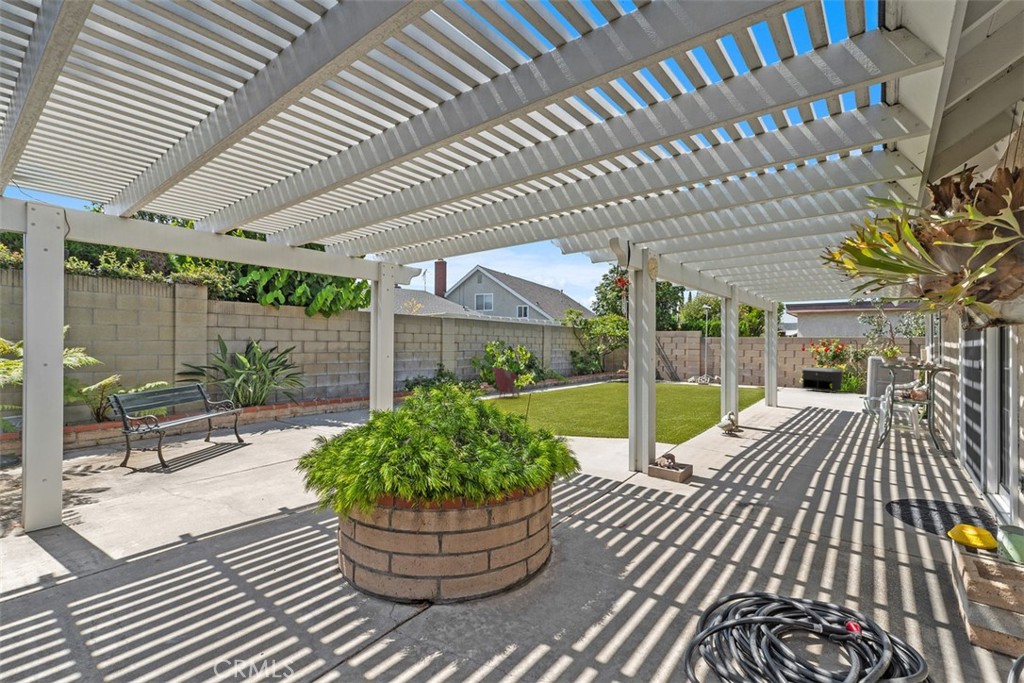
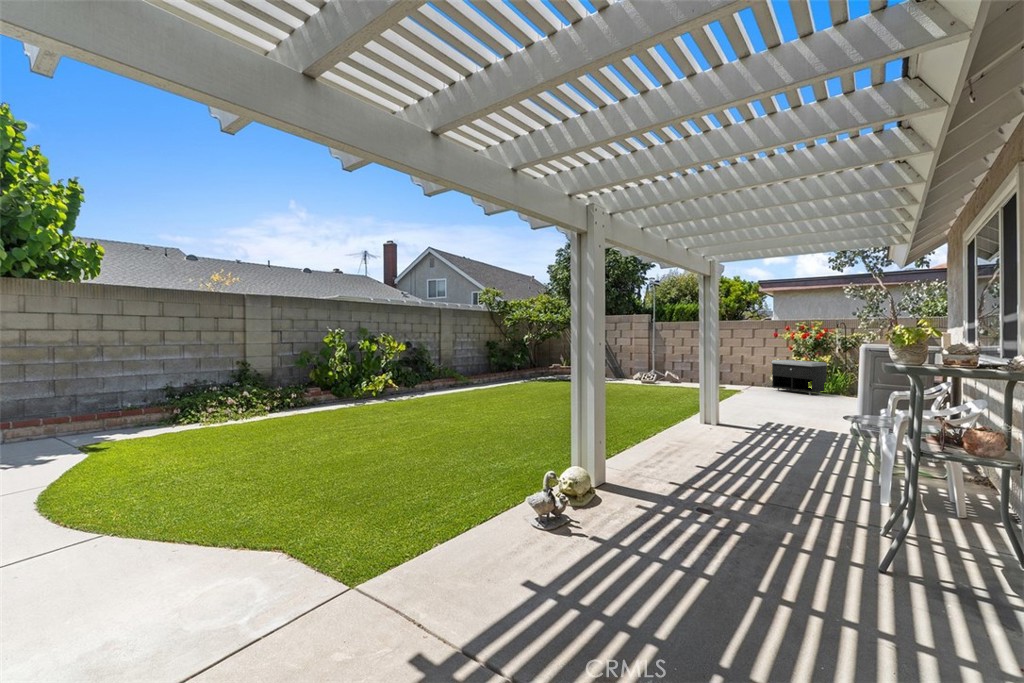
armchair: present [492,367,521,398] -> none [316,360,364,406]

